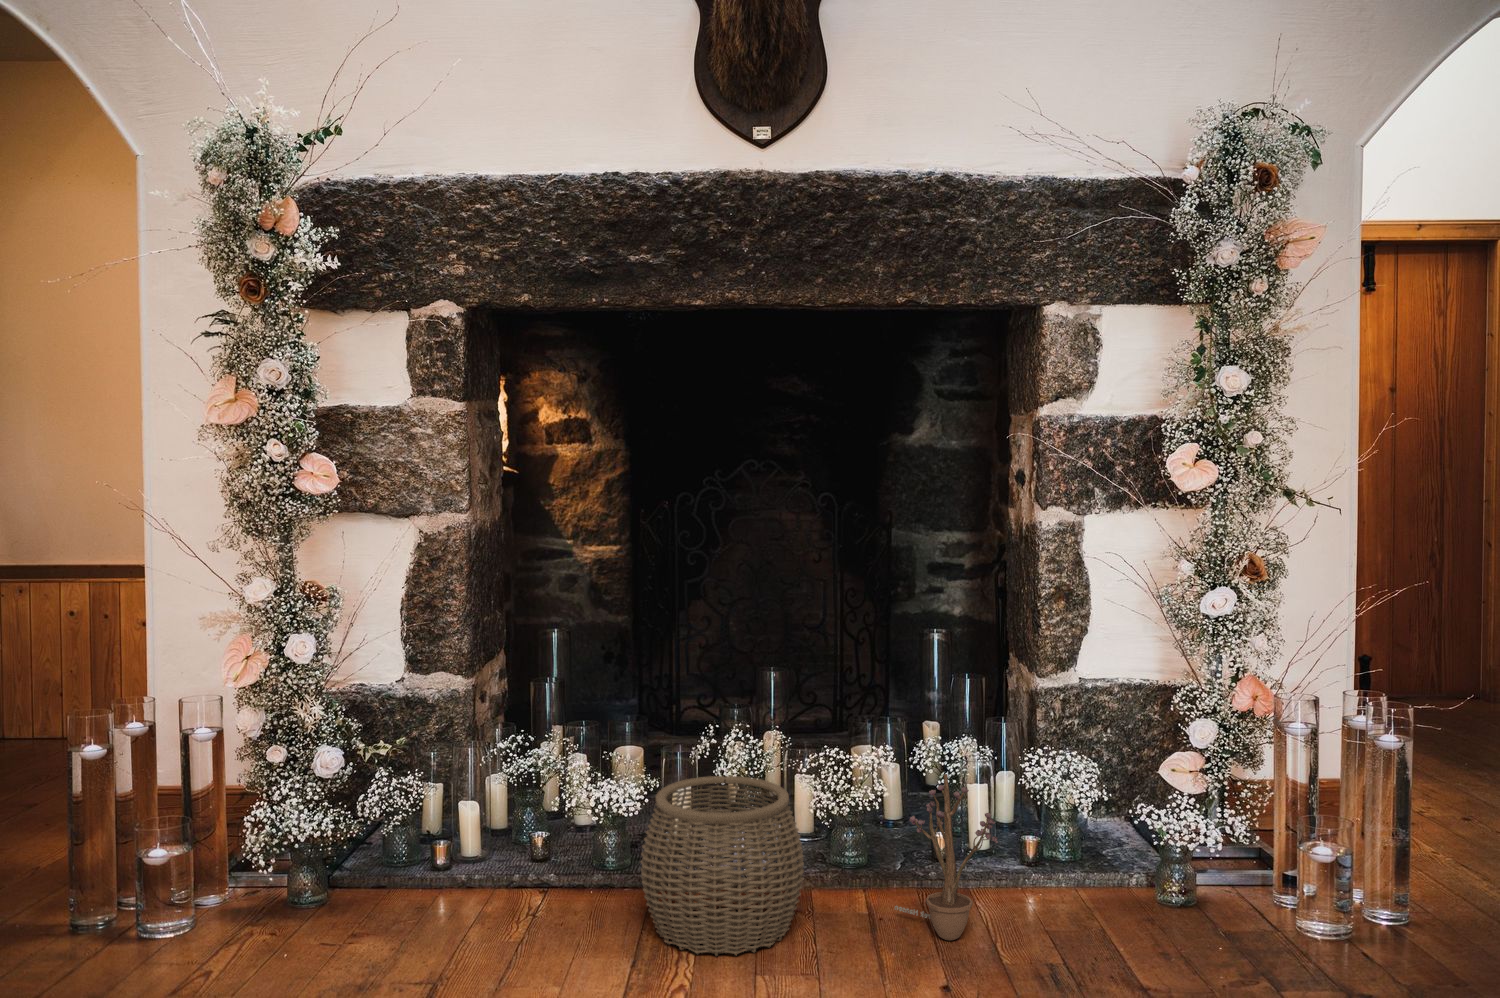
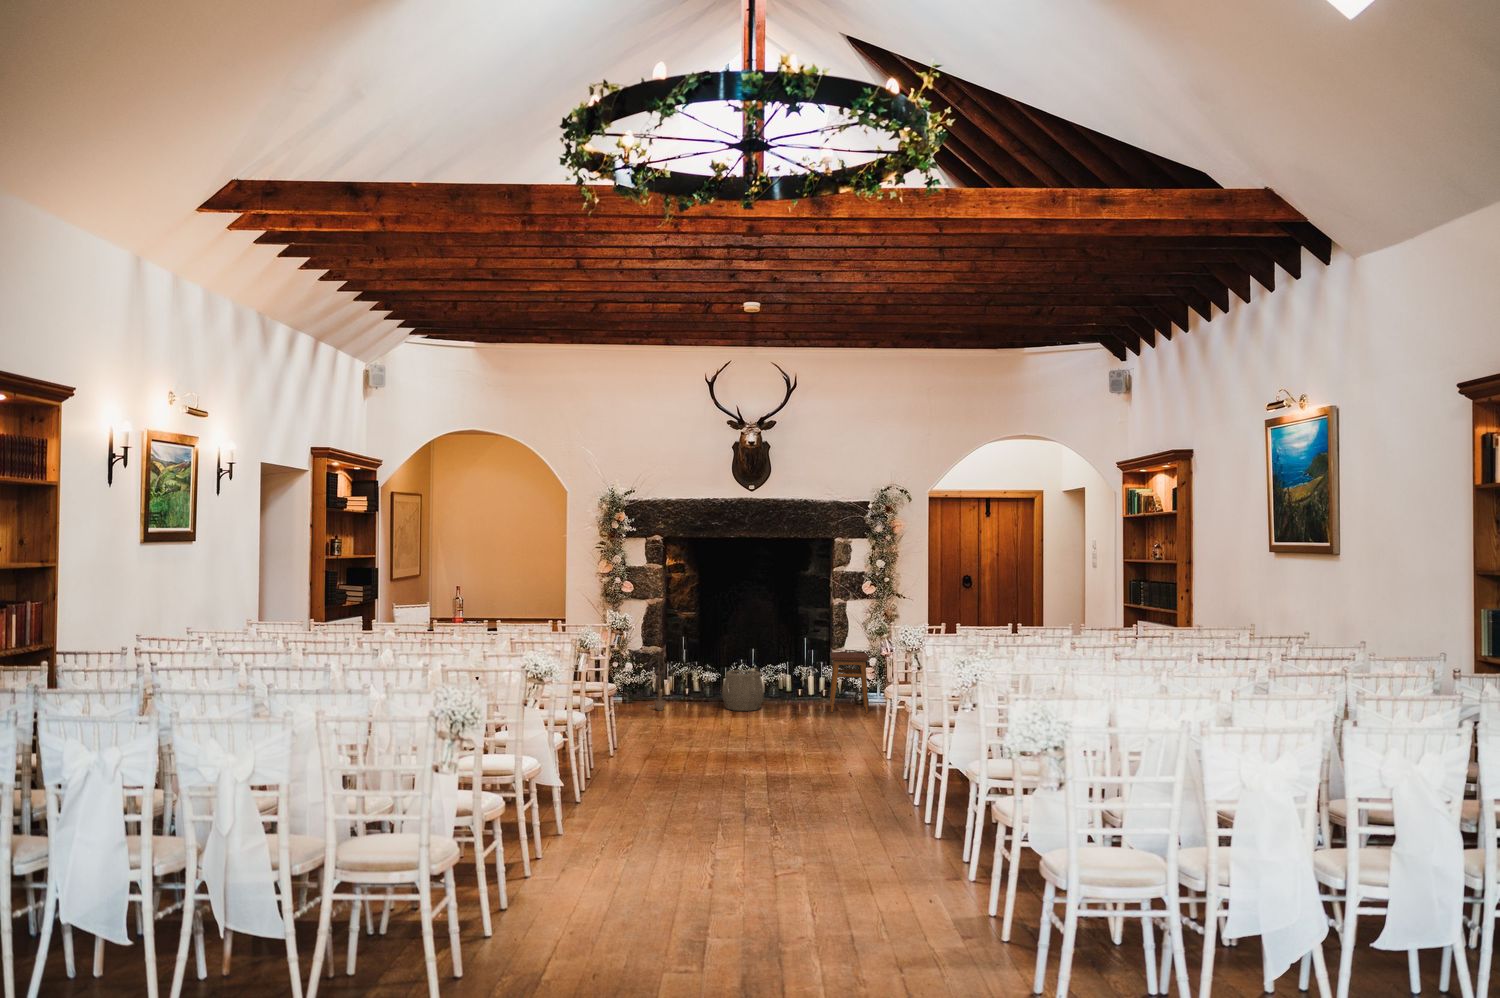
stool: none [1052,712,1233,974] -> present [830,653,868,713]
decorative plant: present [895,774,998,940] -> present [651,669,670,711]

